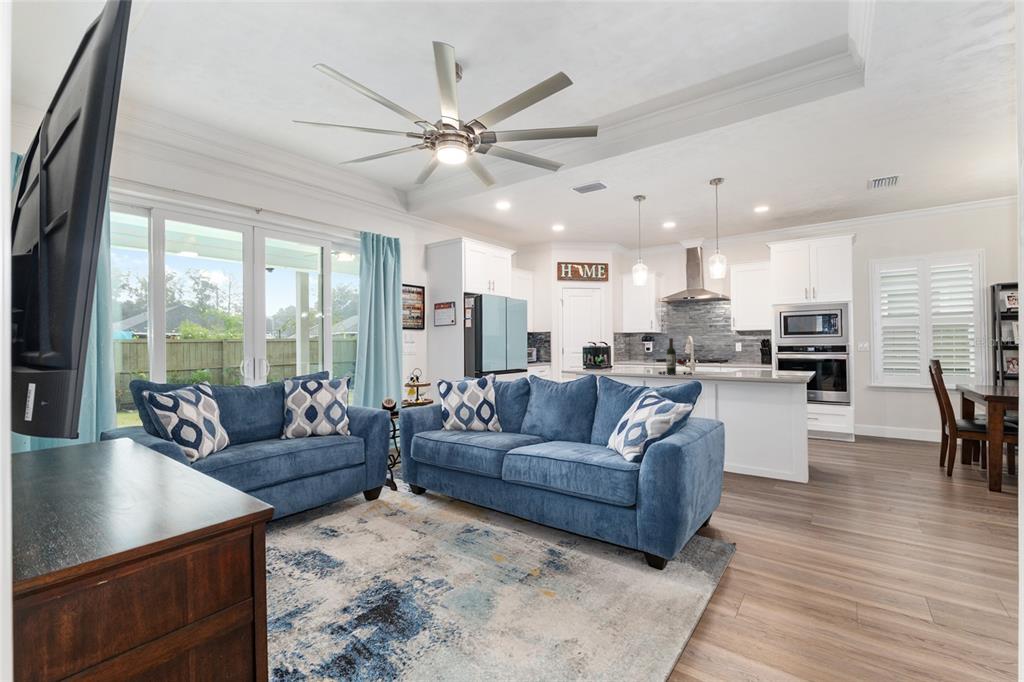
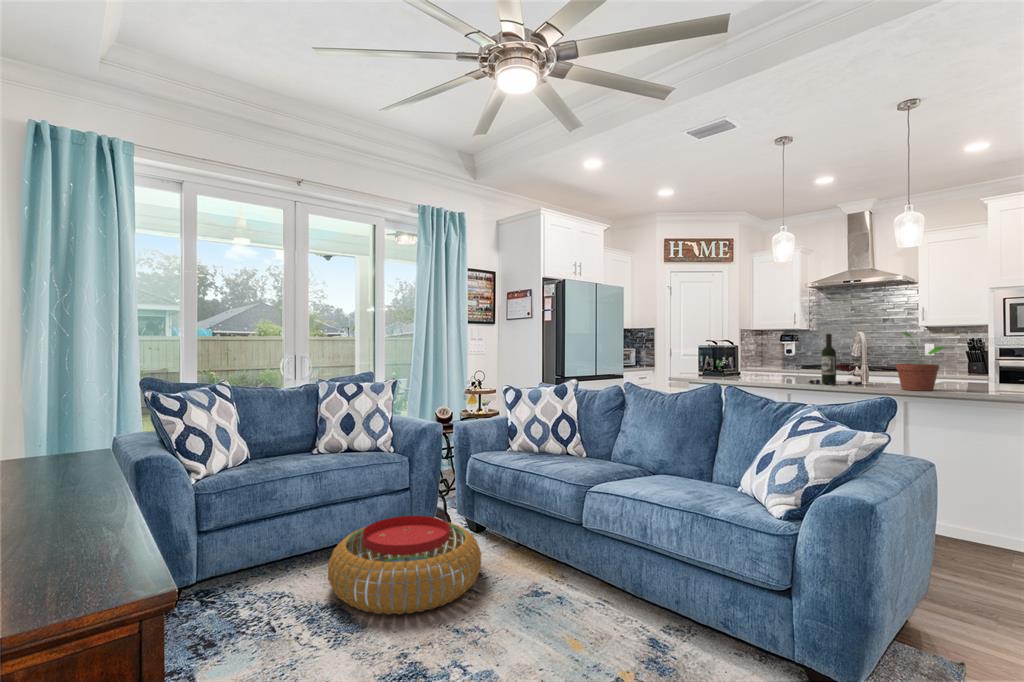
potted plant: none [712,337,742,378] -> present [896,332,944,391]
pouf: none [308,482,427,552] -> present [328,516,481,614]

